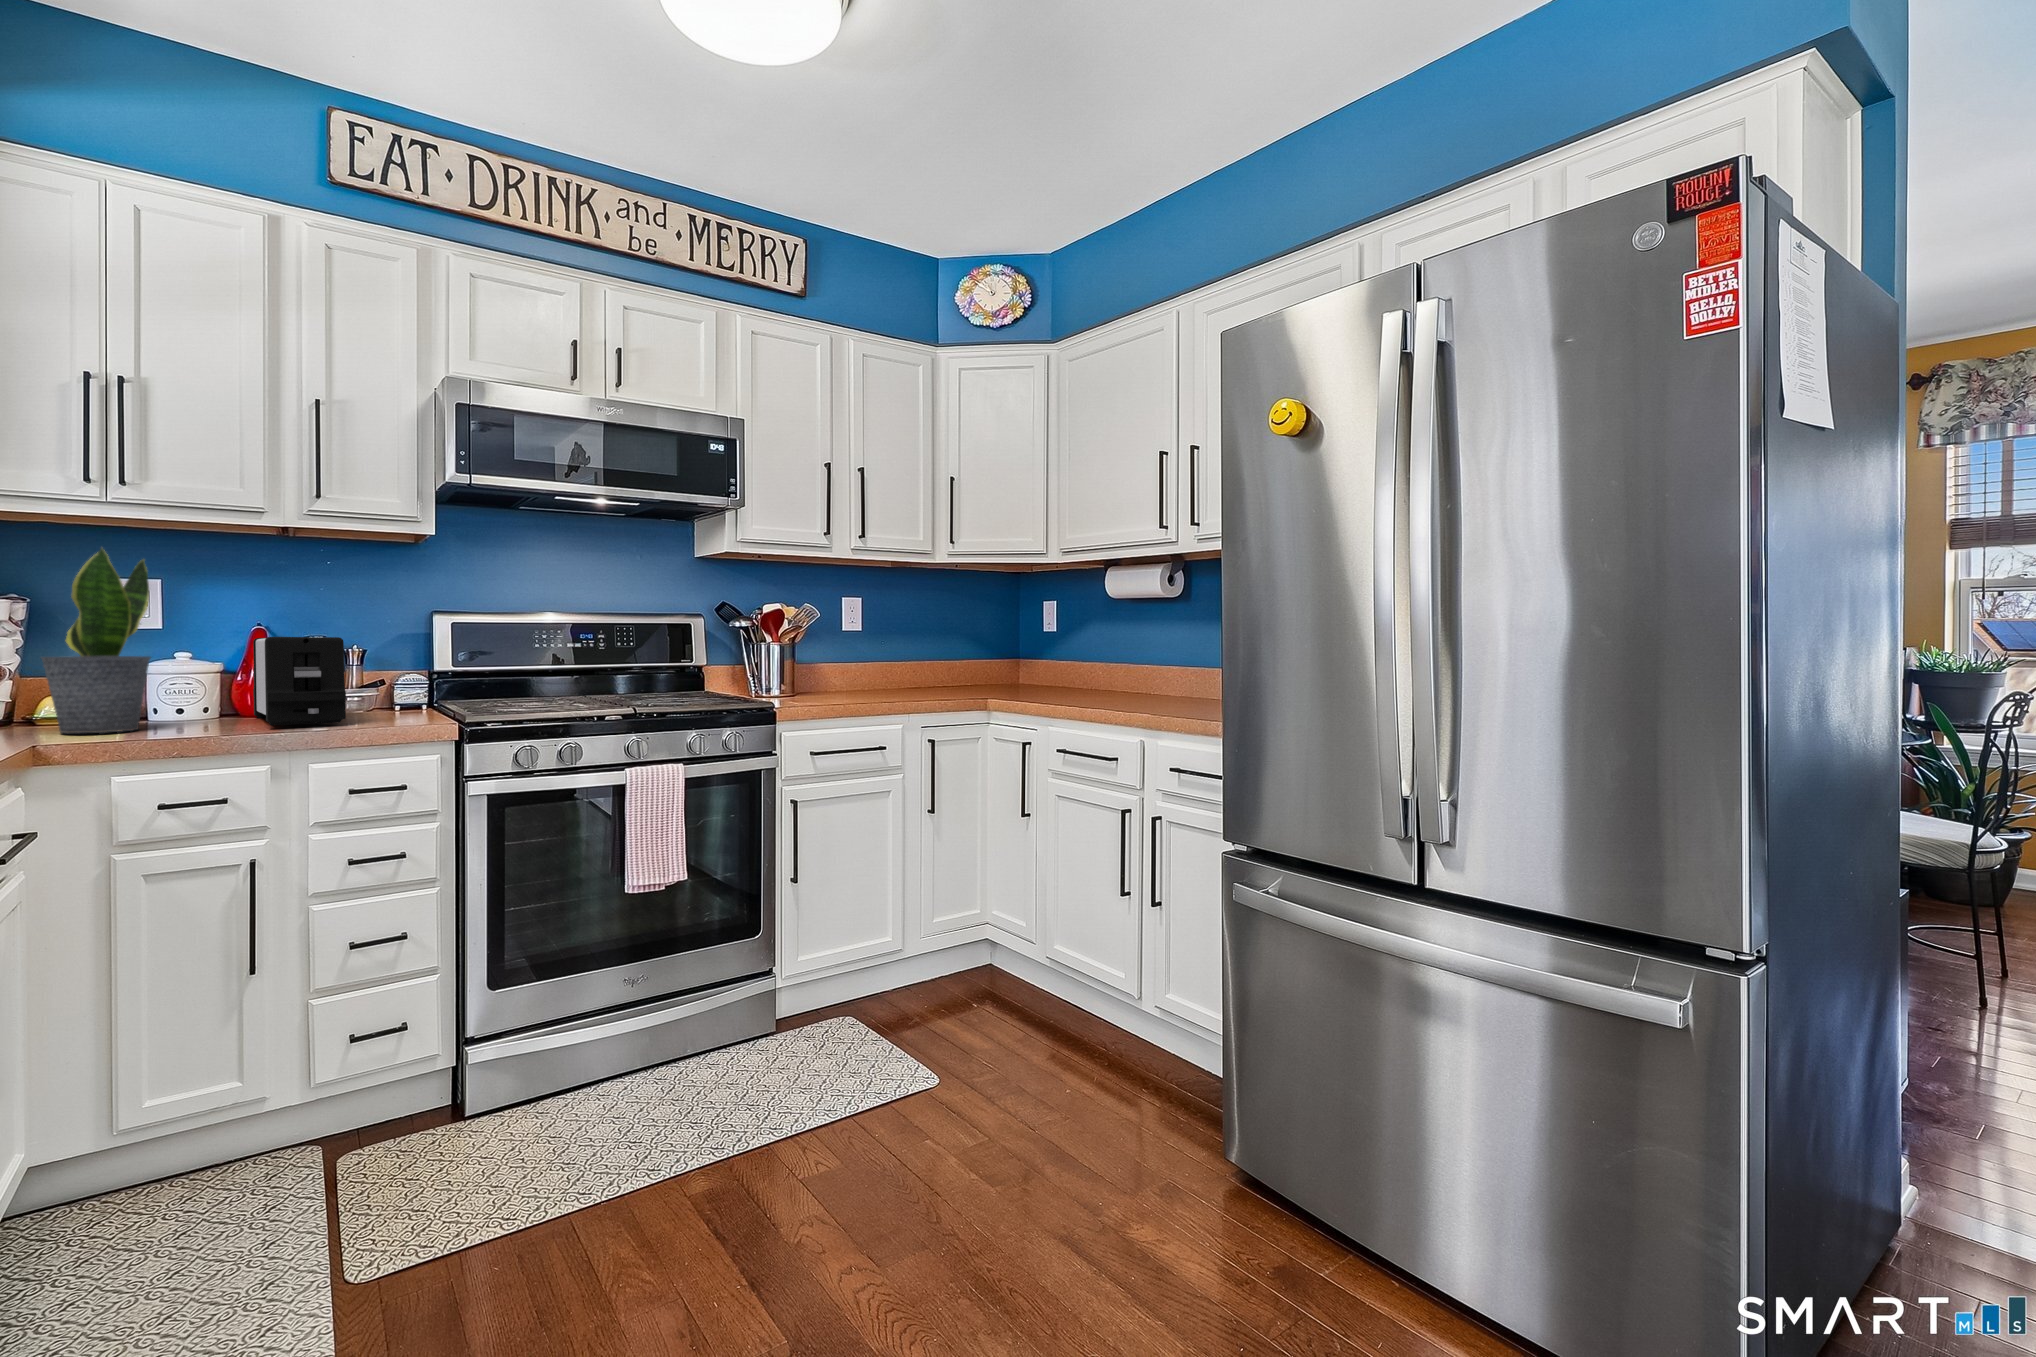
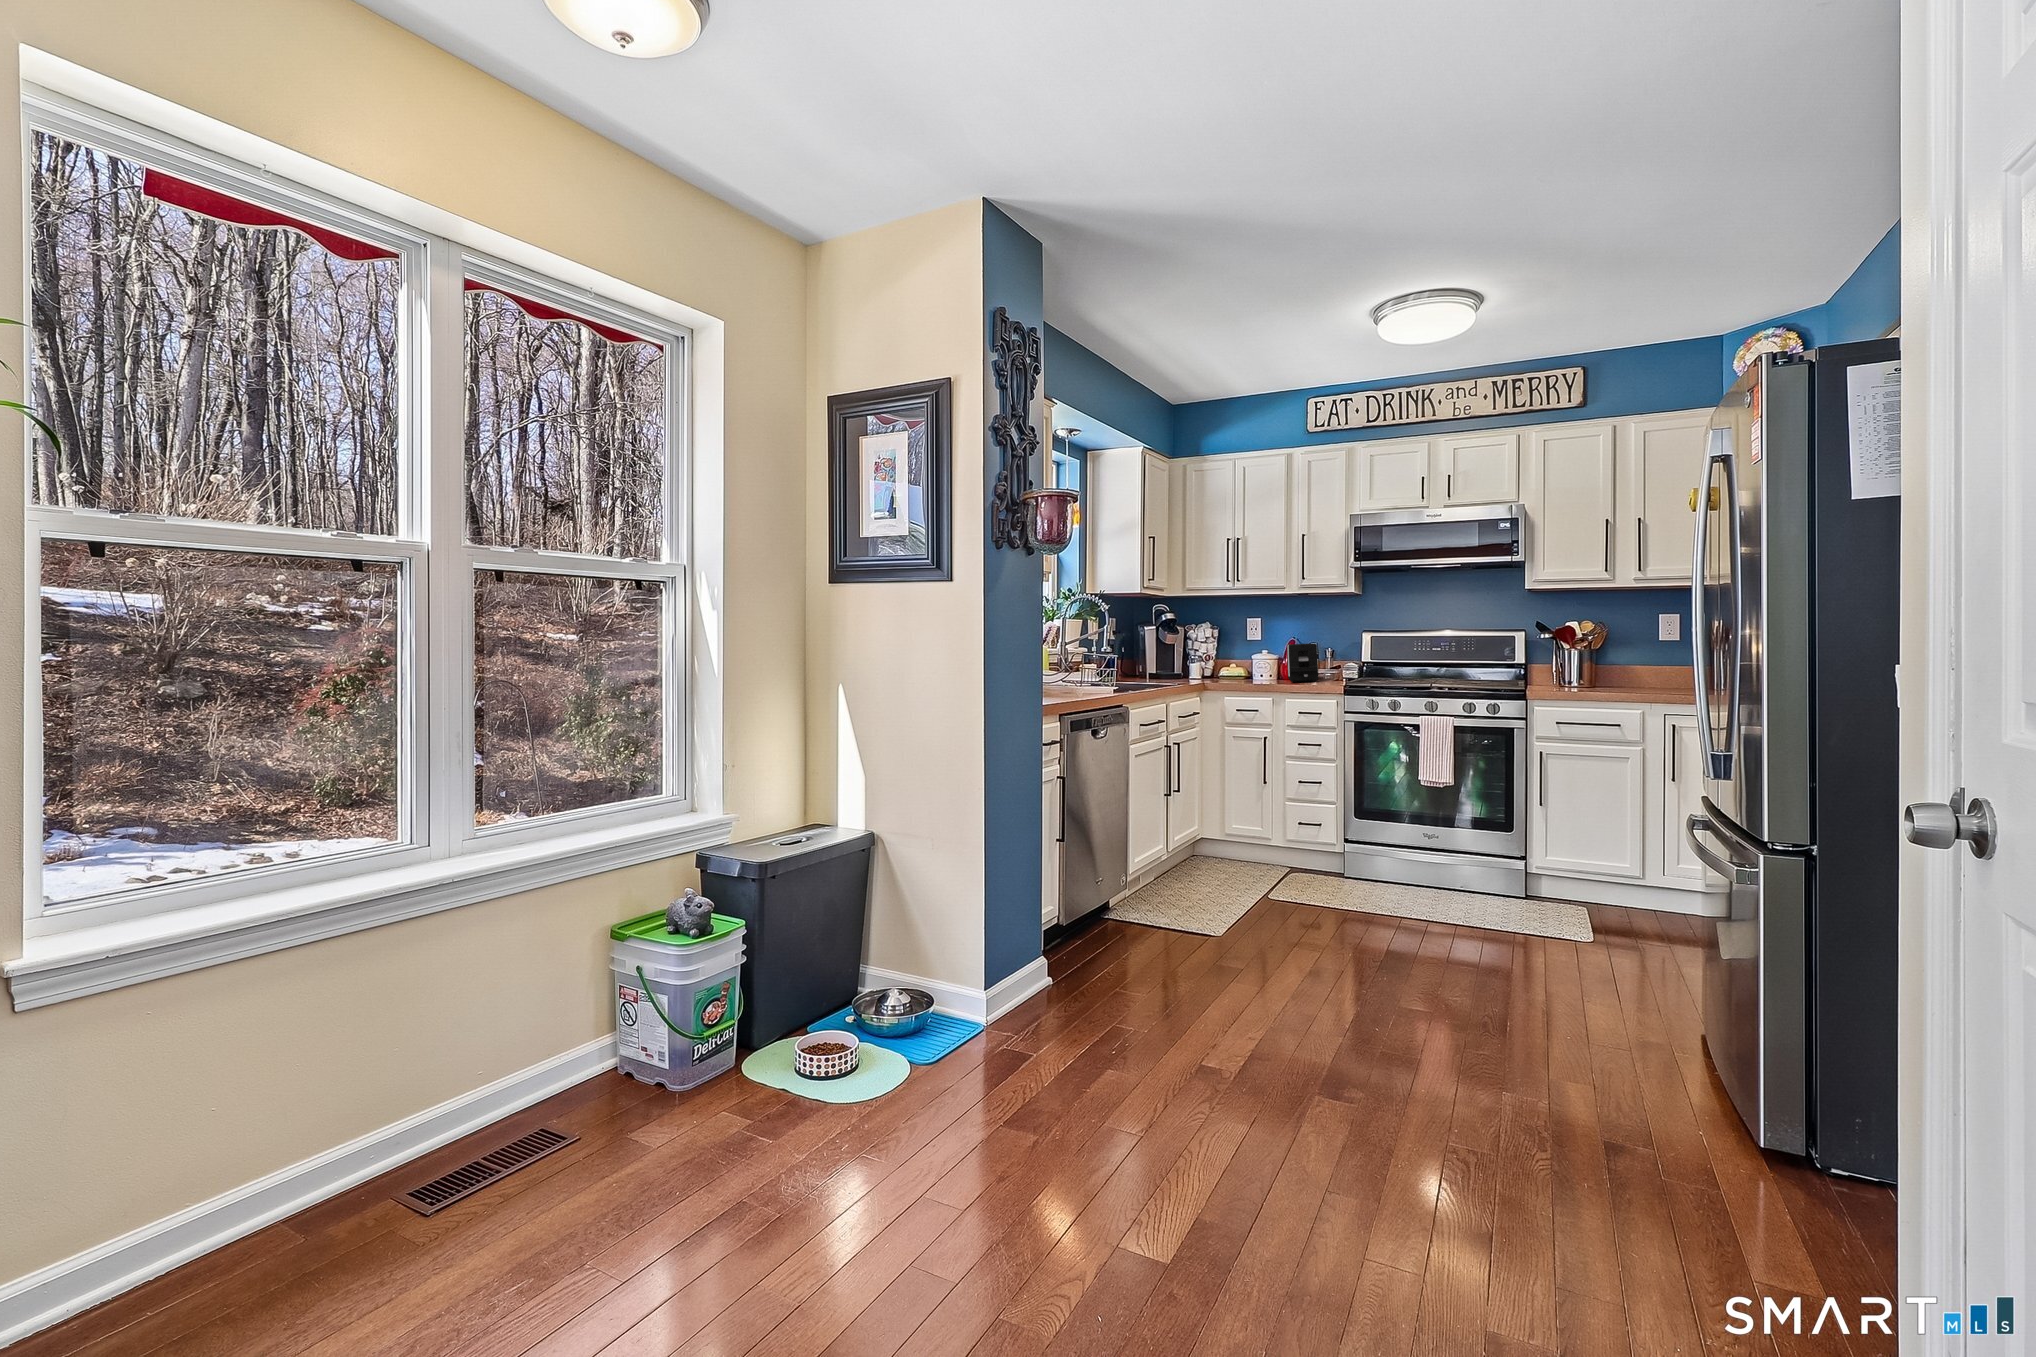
potted plant: present [41,548,151,733] -> none [1220,613,1252,684]

